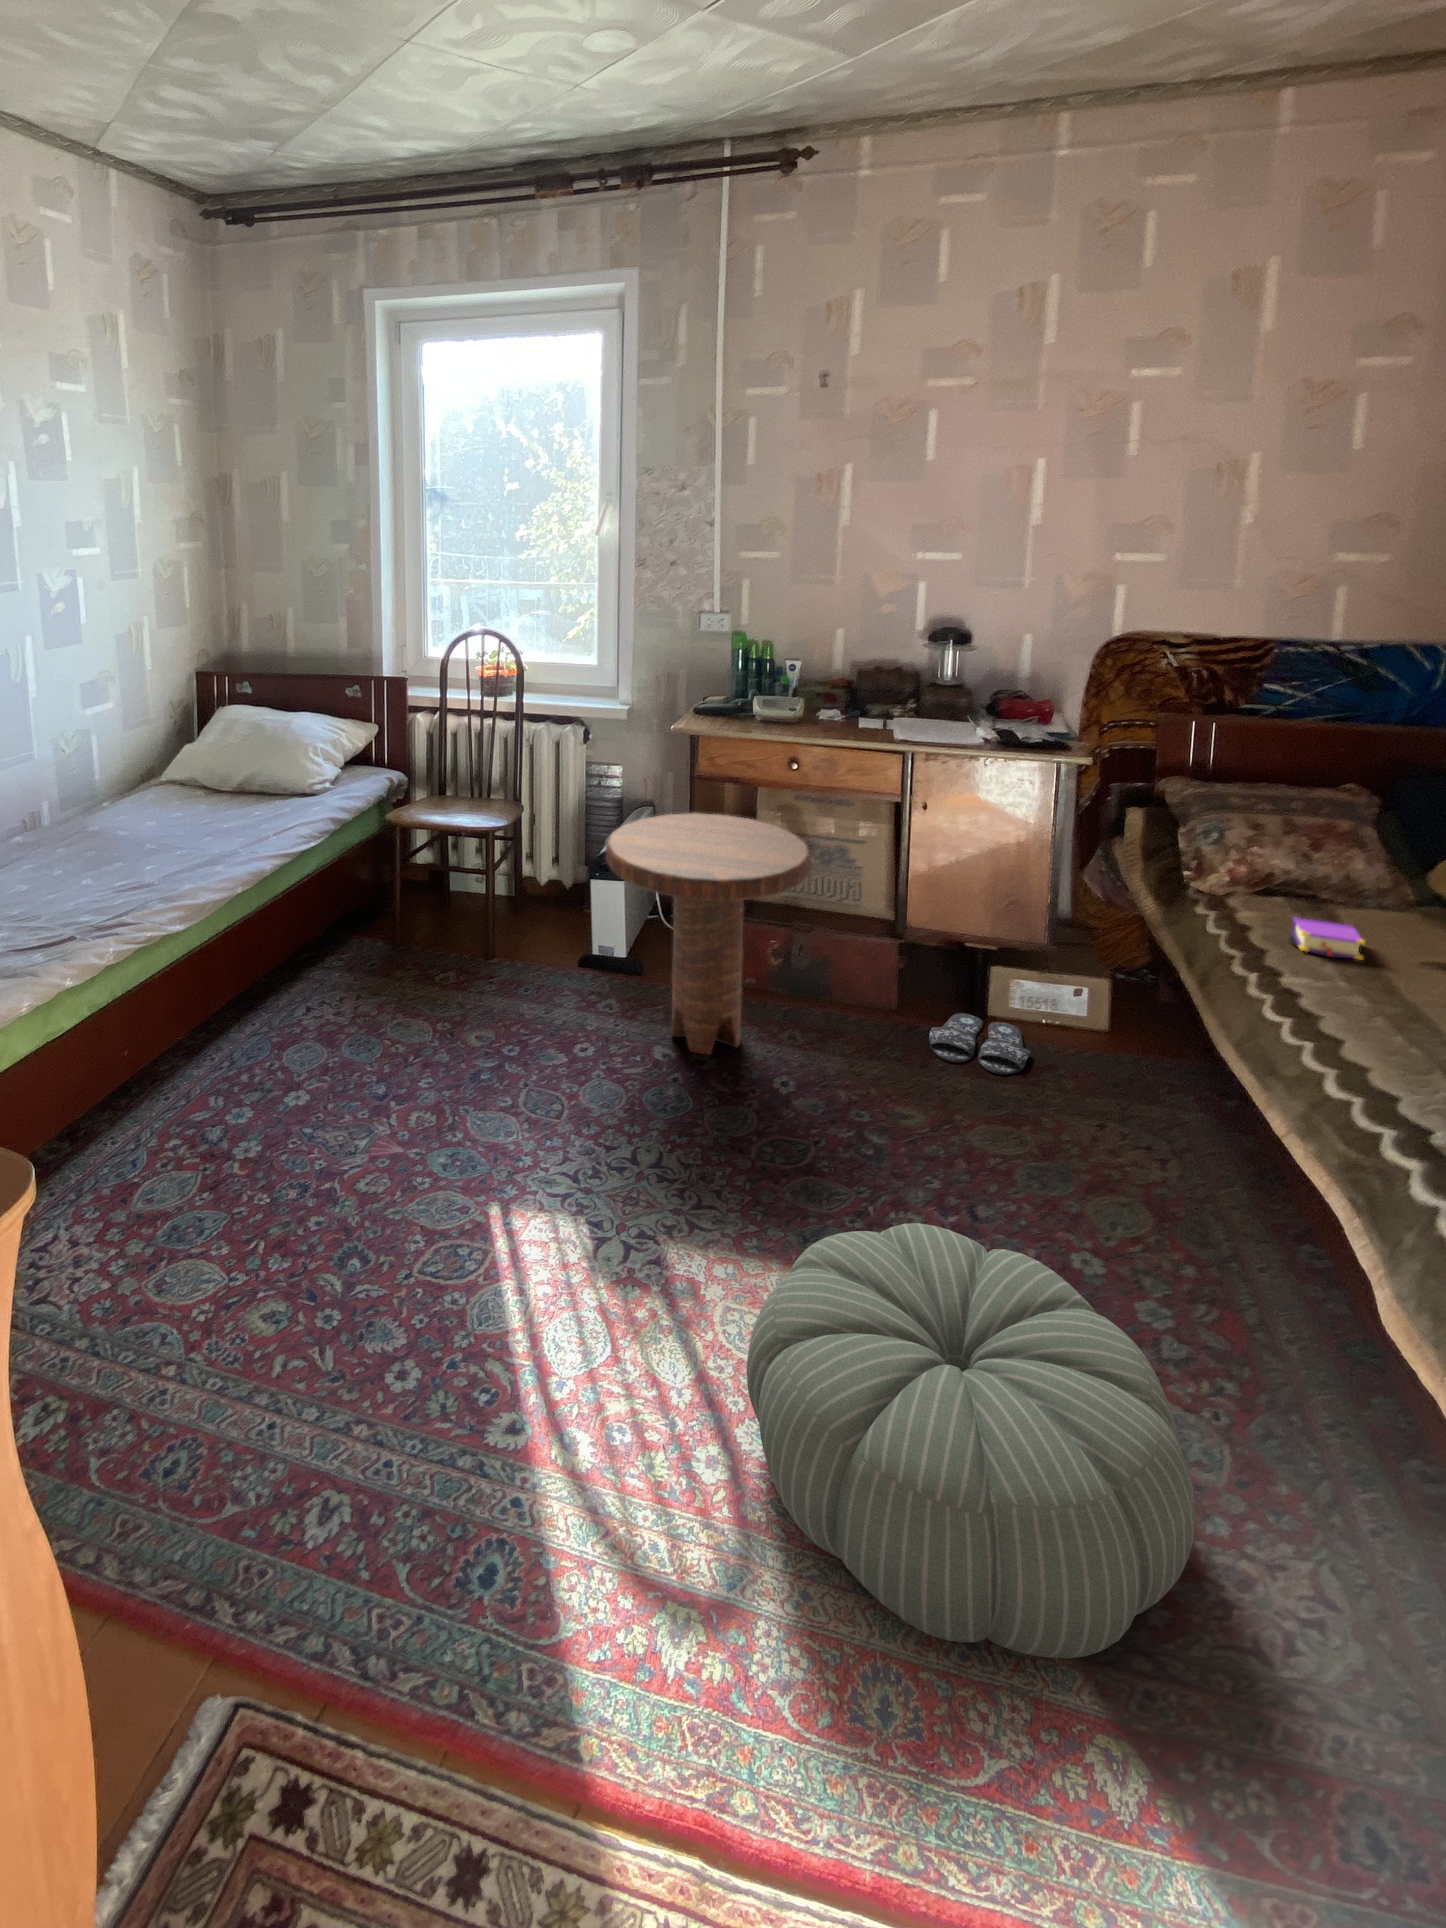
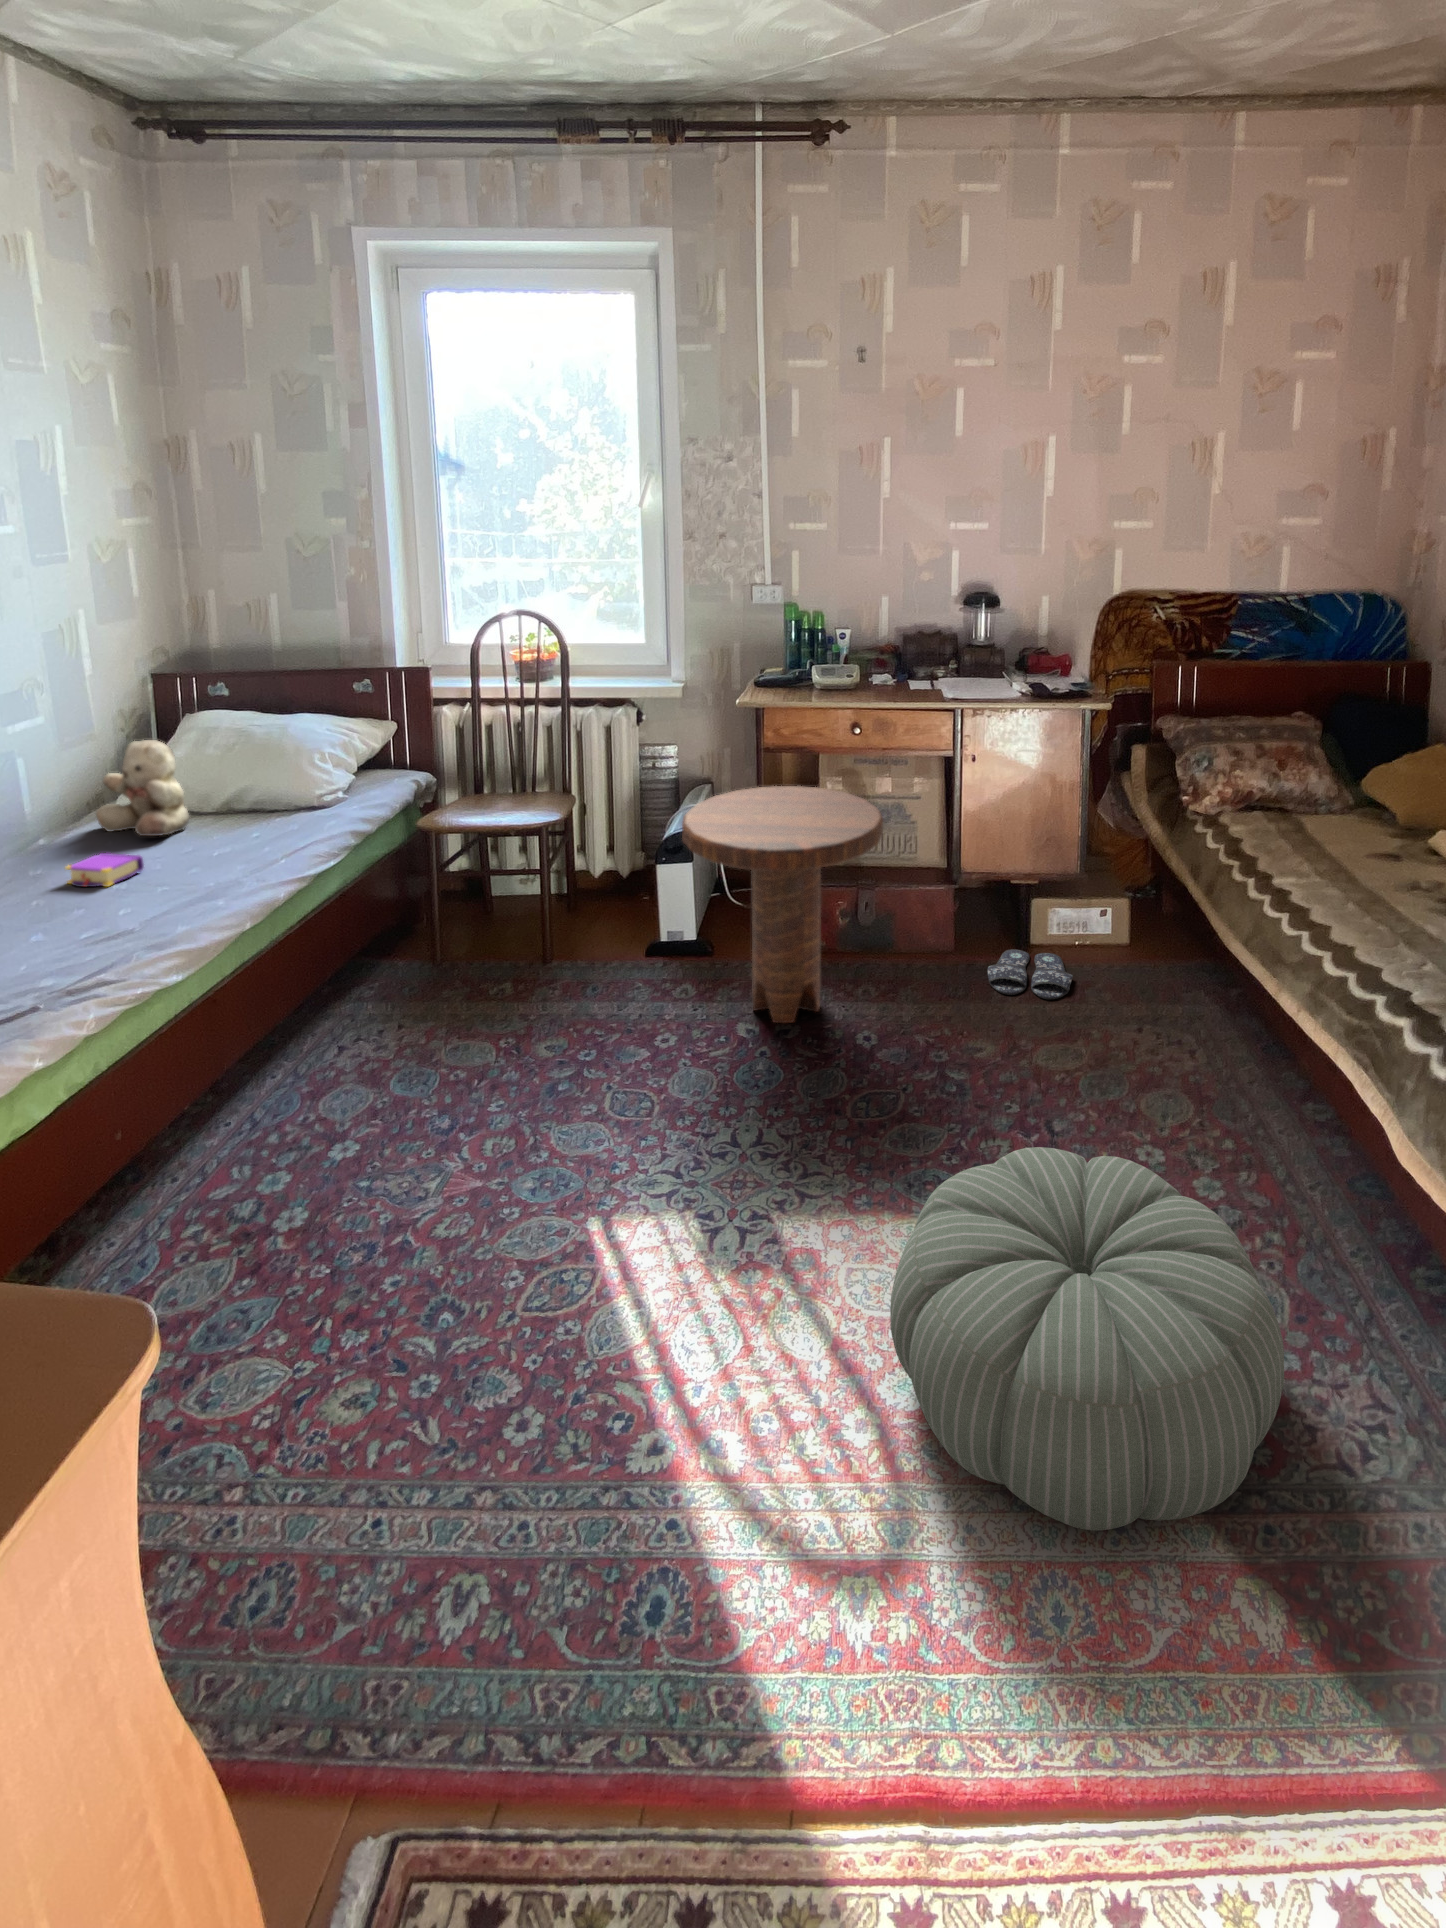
teddy bear: none [137,731,203,812] -> present [96,740,190,836]
book: present [1289,918,1365,960] -> present [66,853,144,887]

